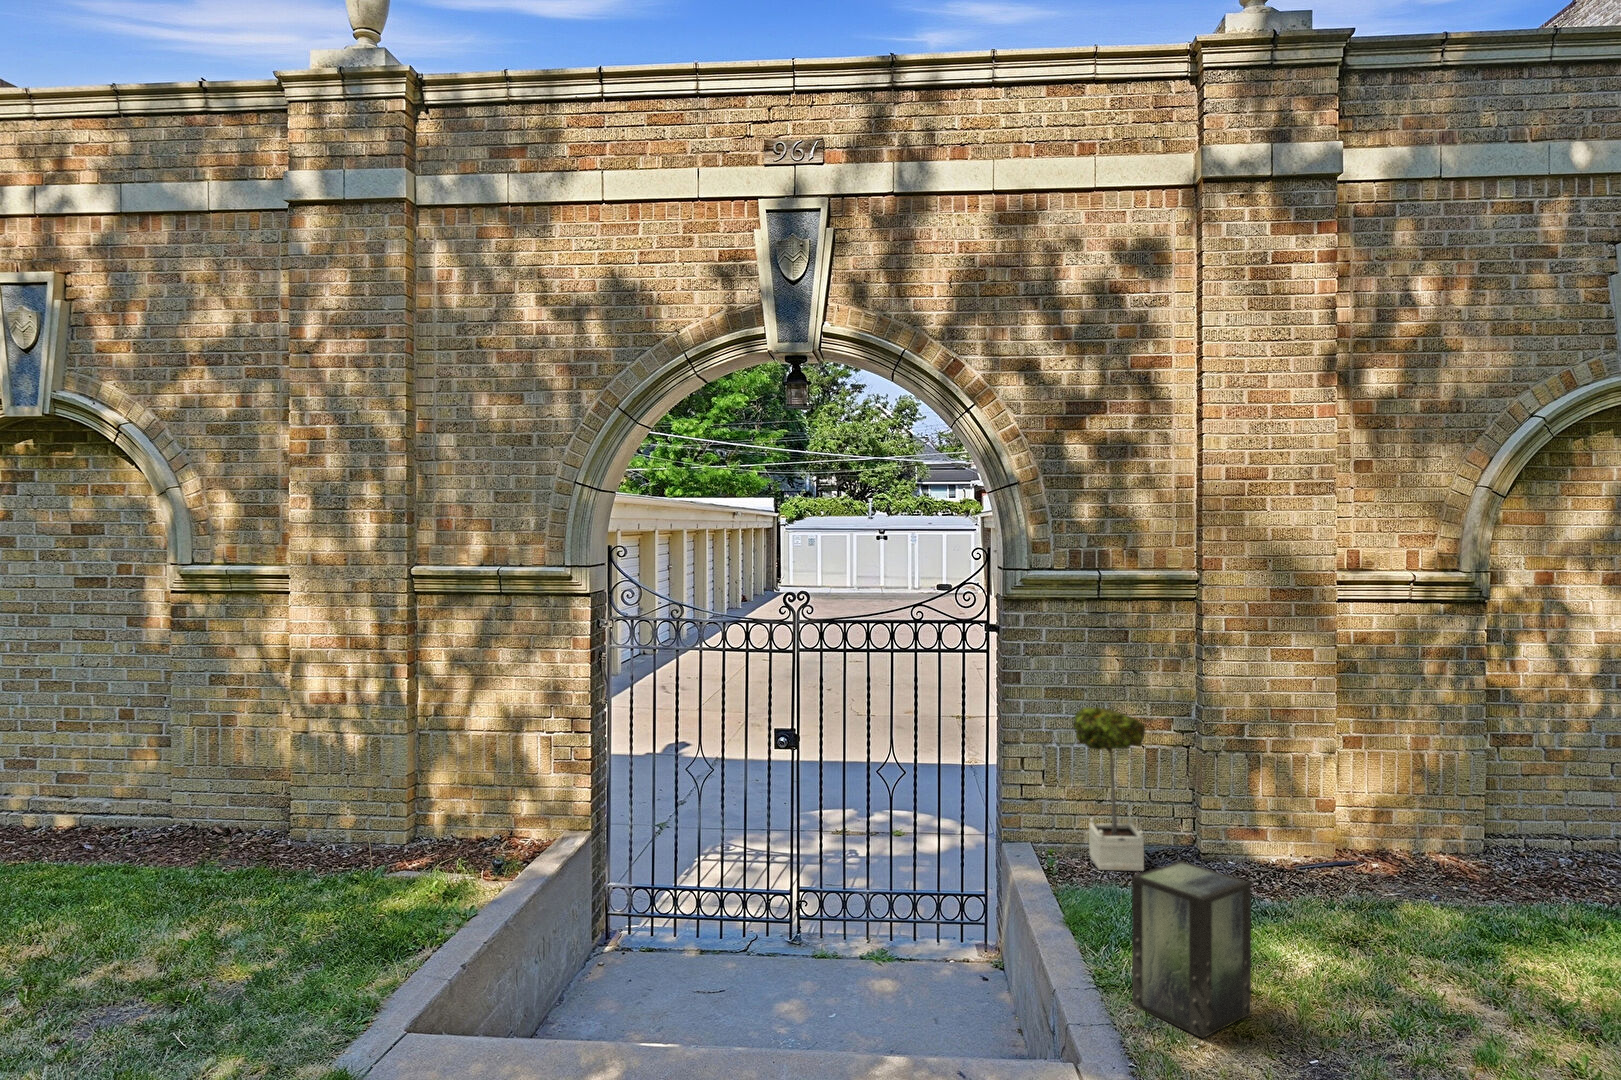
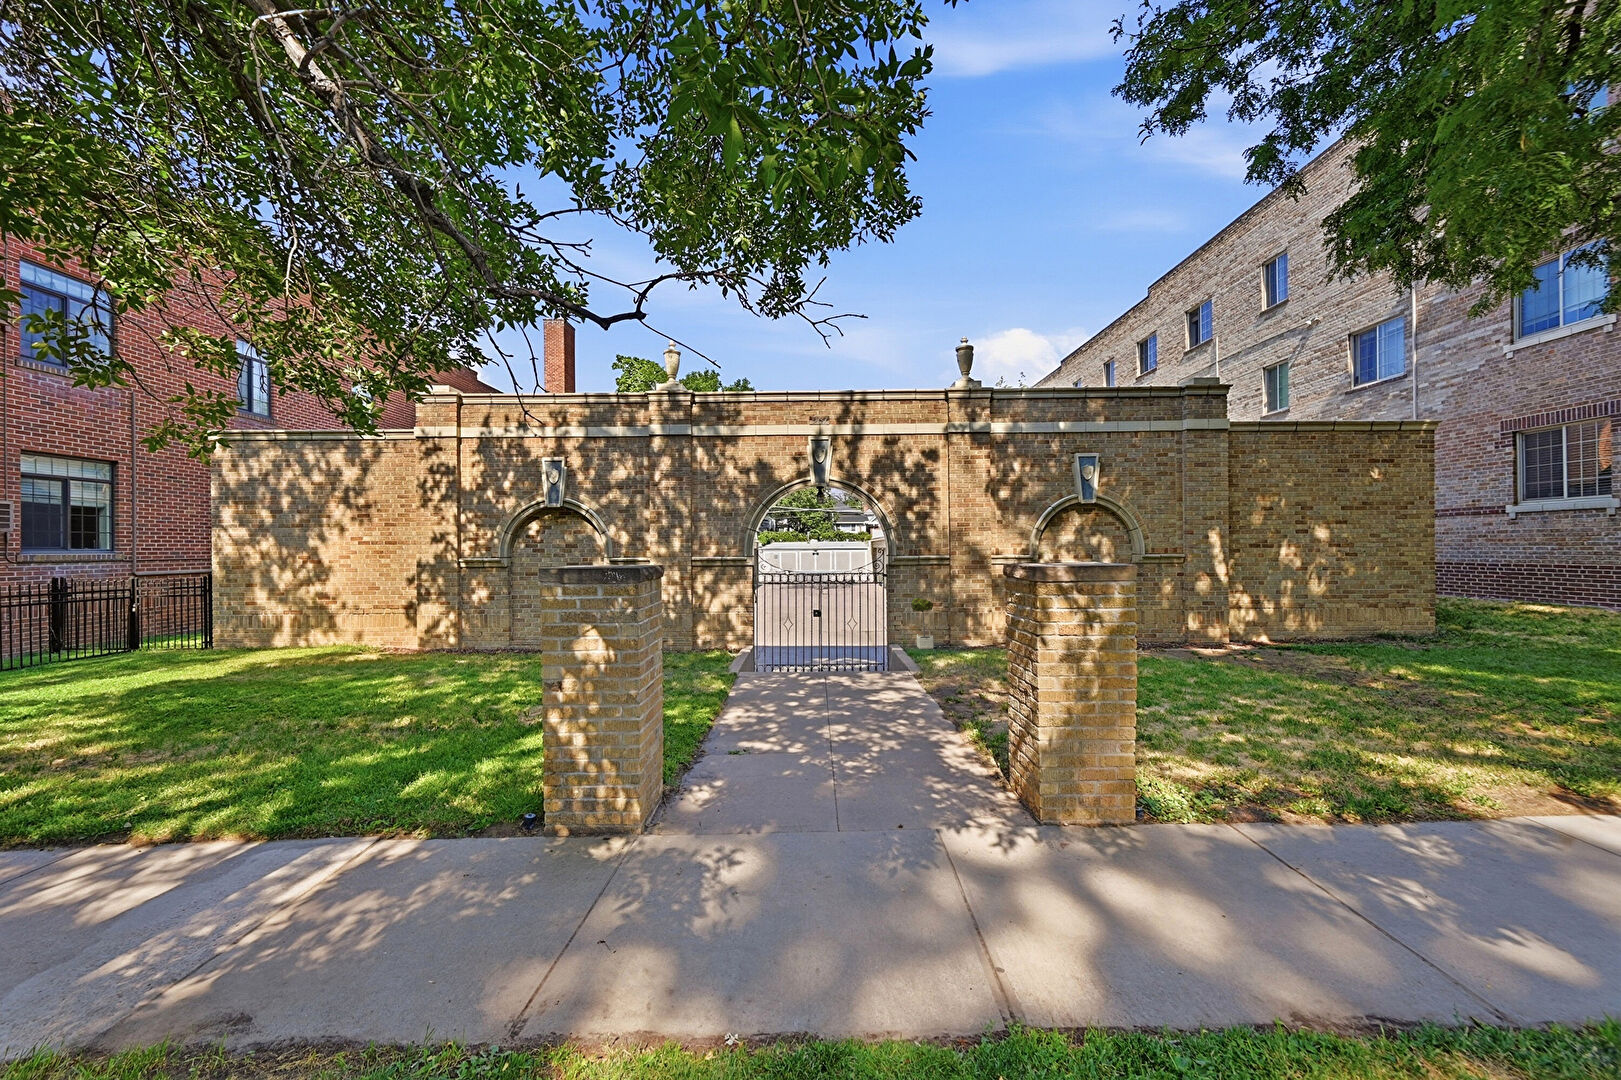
storage box: present [1132,861,1251,1038] -> none [926,632,957,672]

